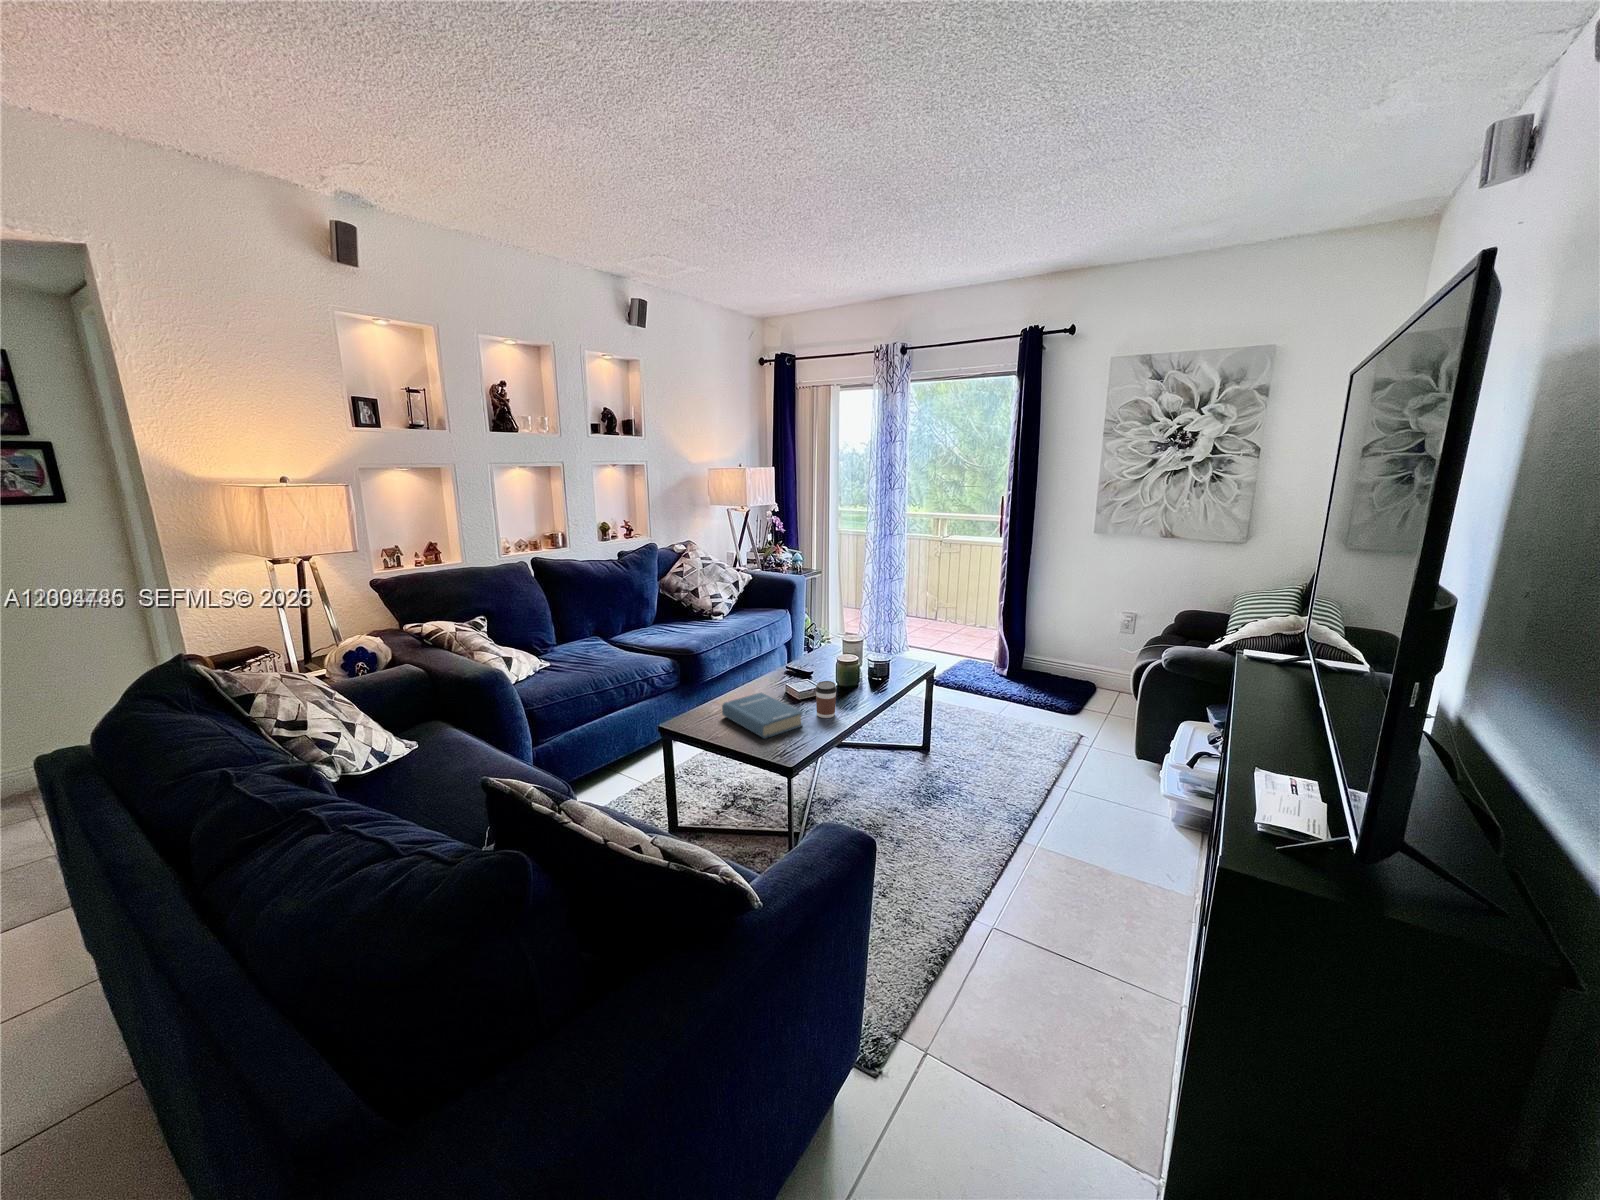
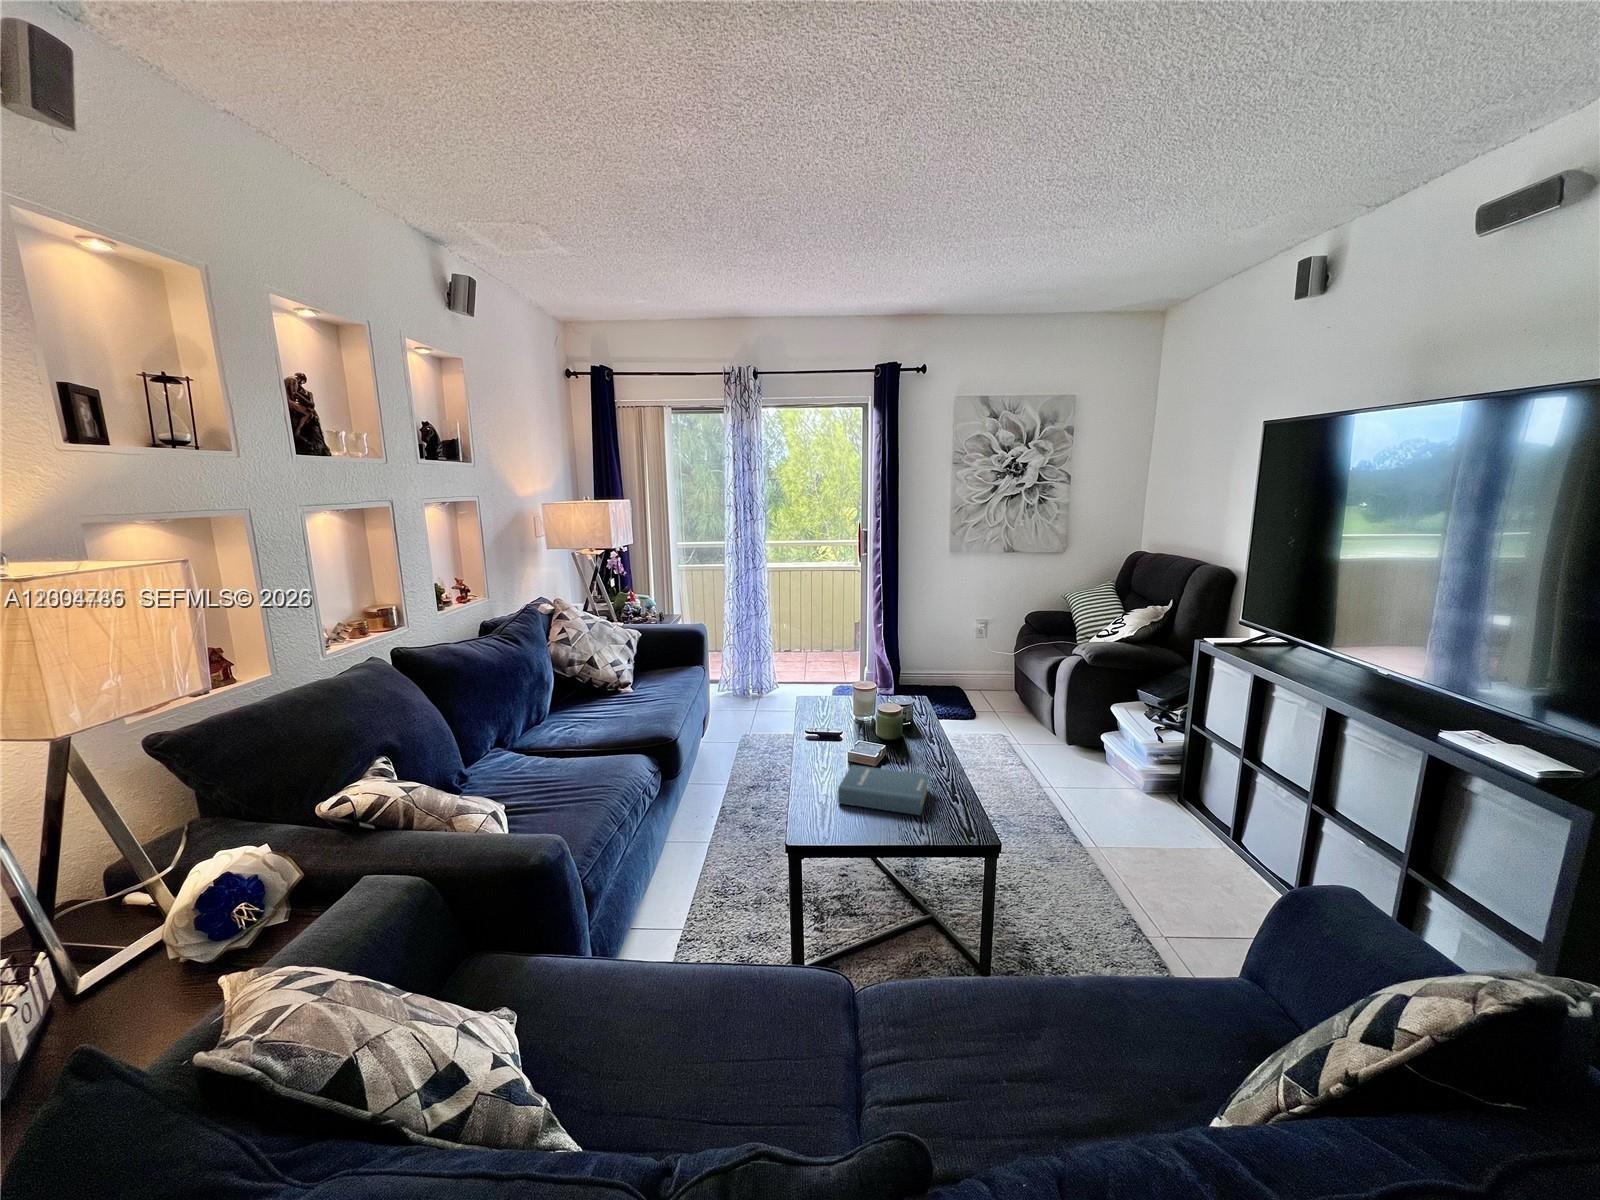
coffee cup: present [816,681,837,718] -> none [914,734,938,776]

